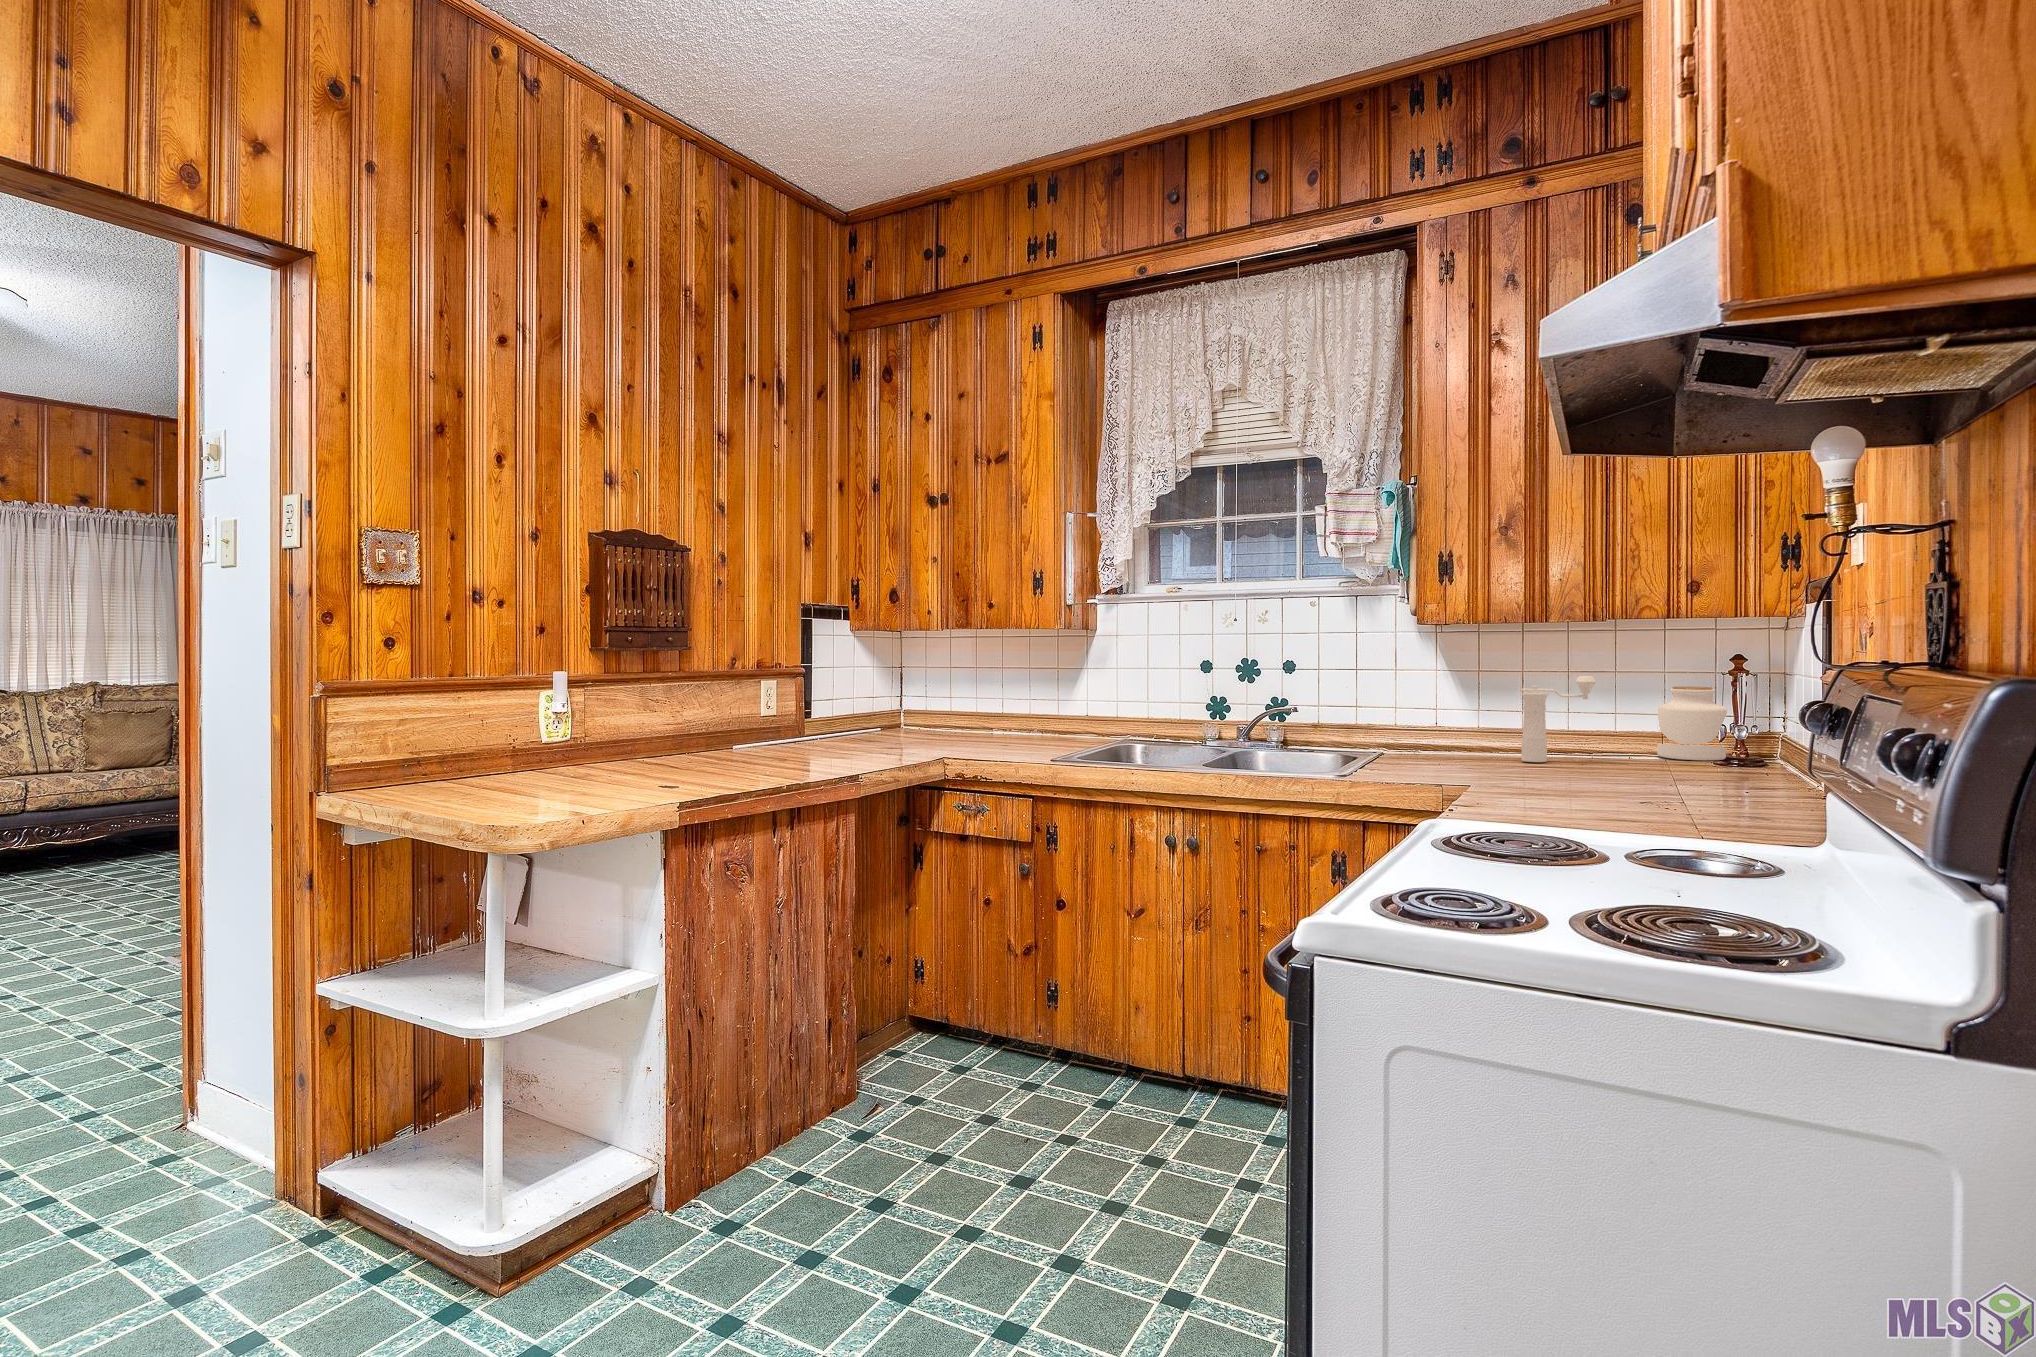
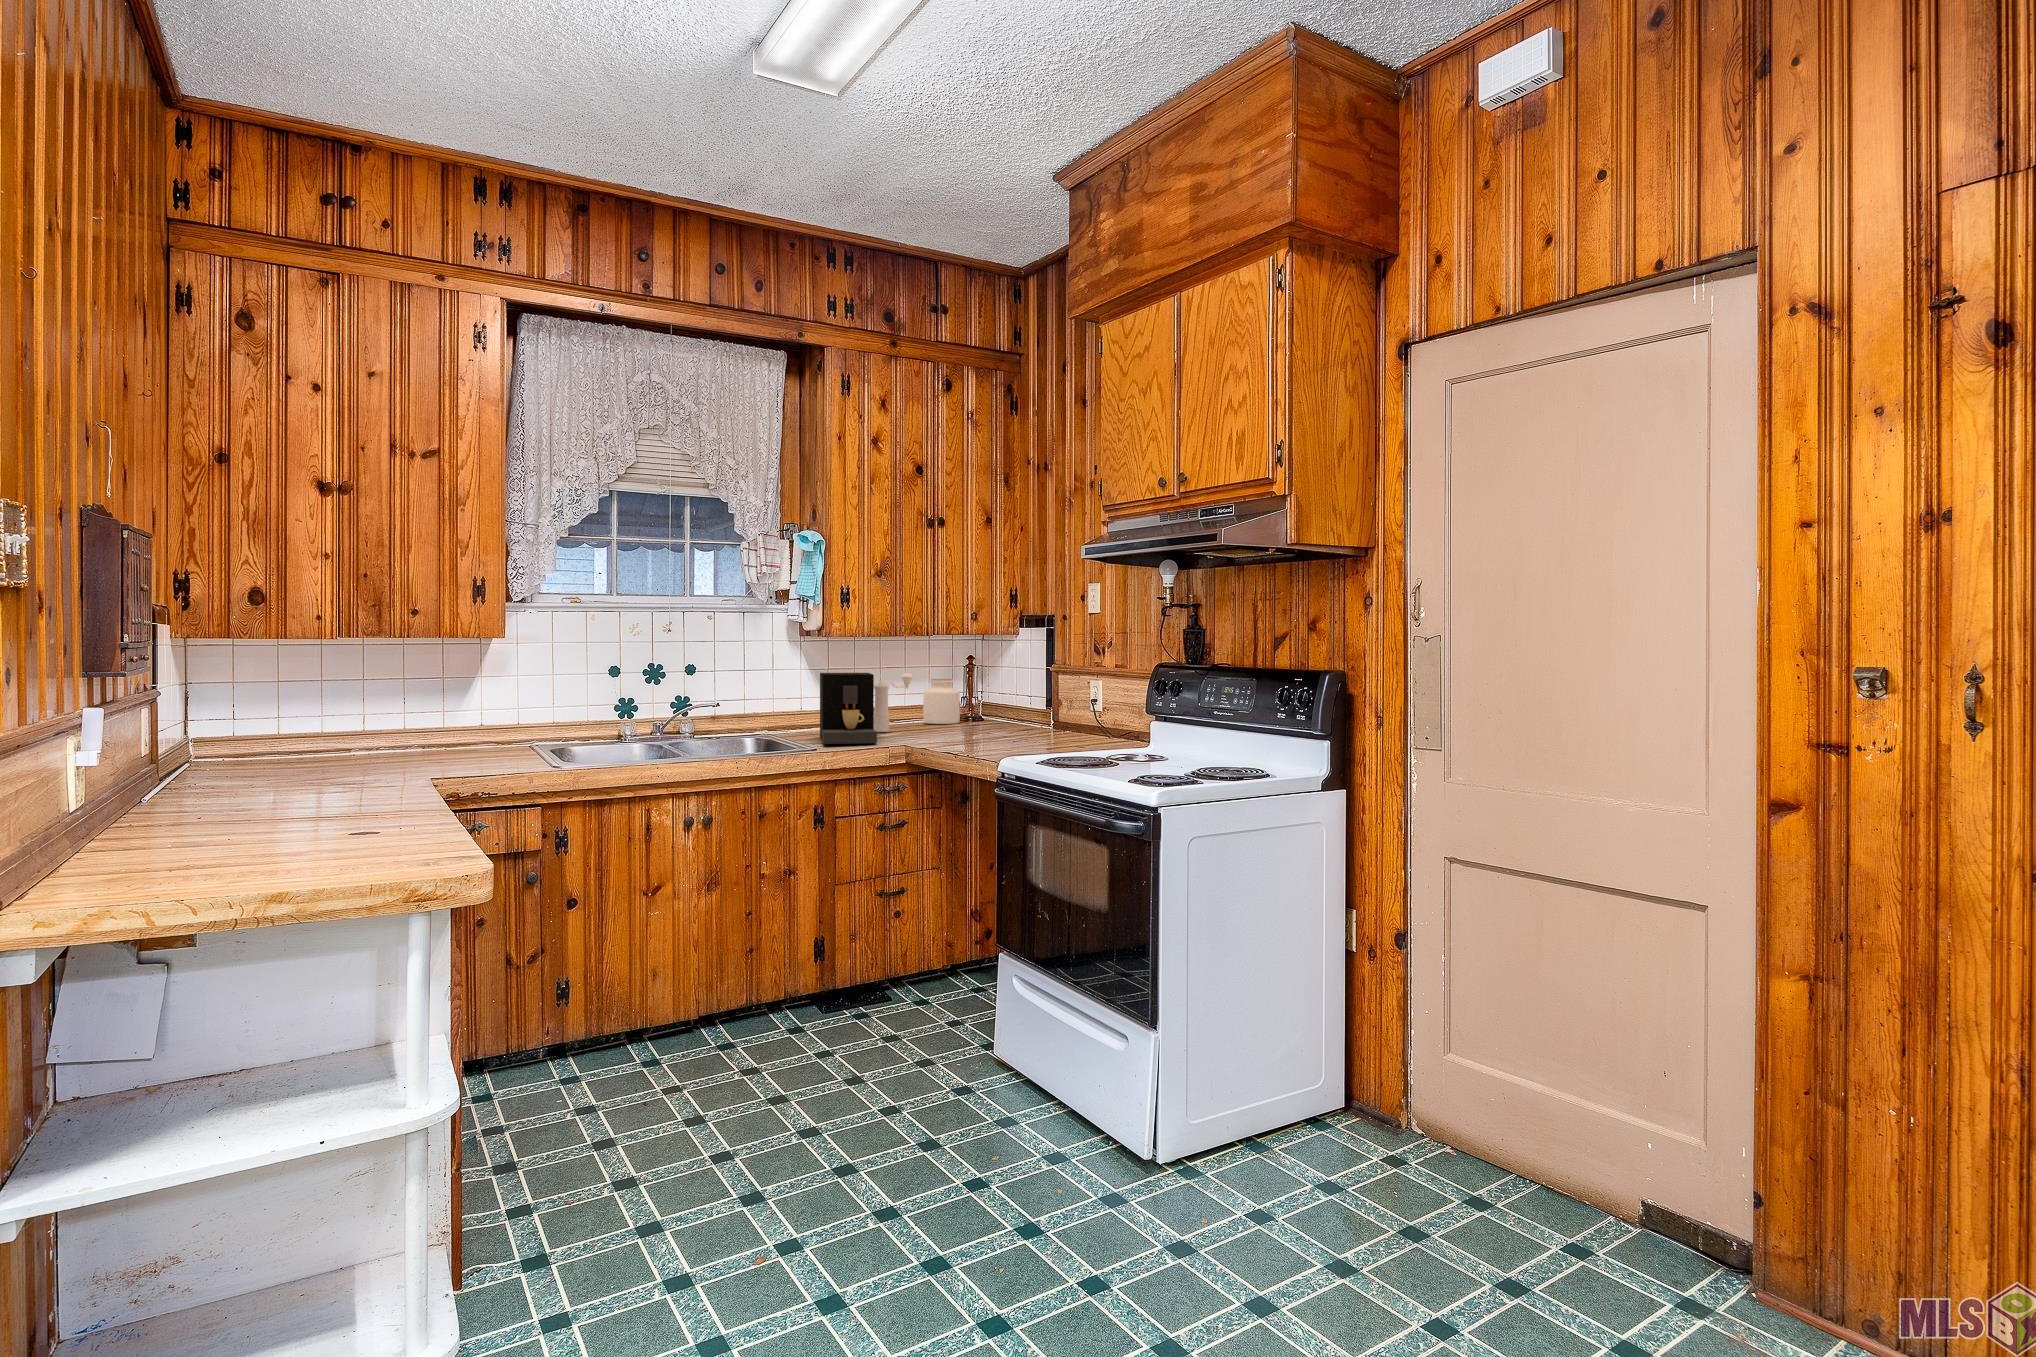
coffee maker: none [1360,672,1497,776] -> present [820,673,877,744]

